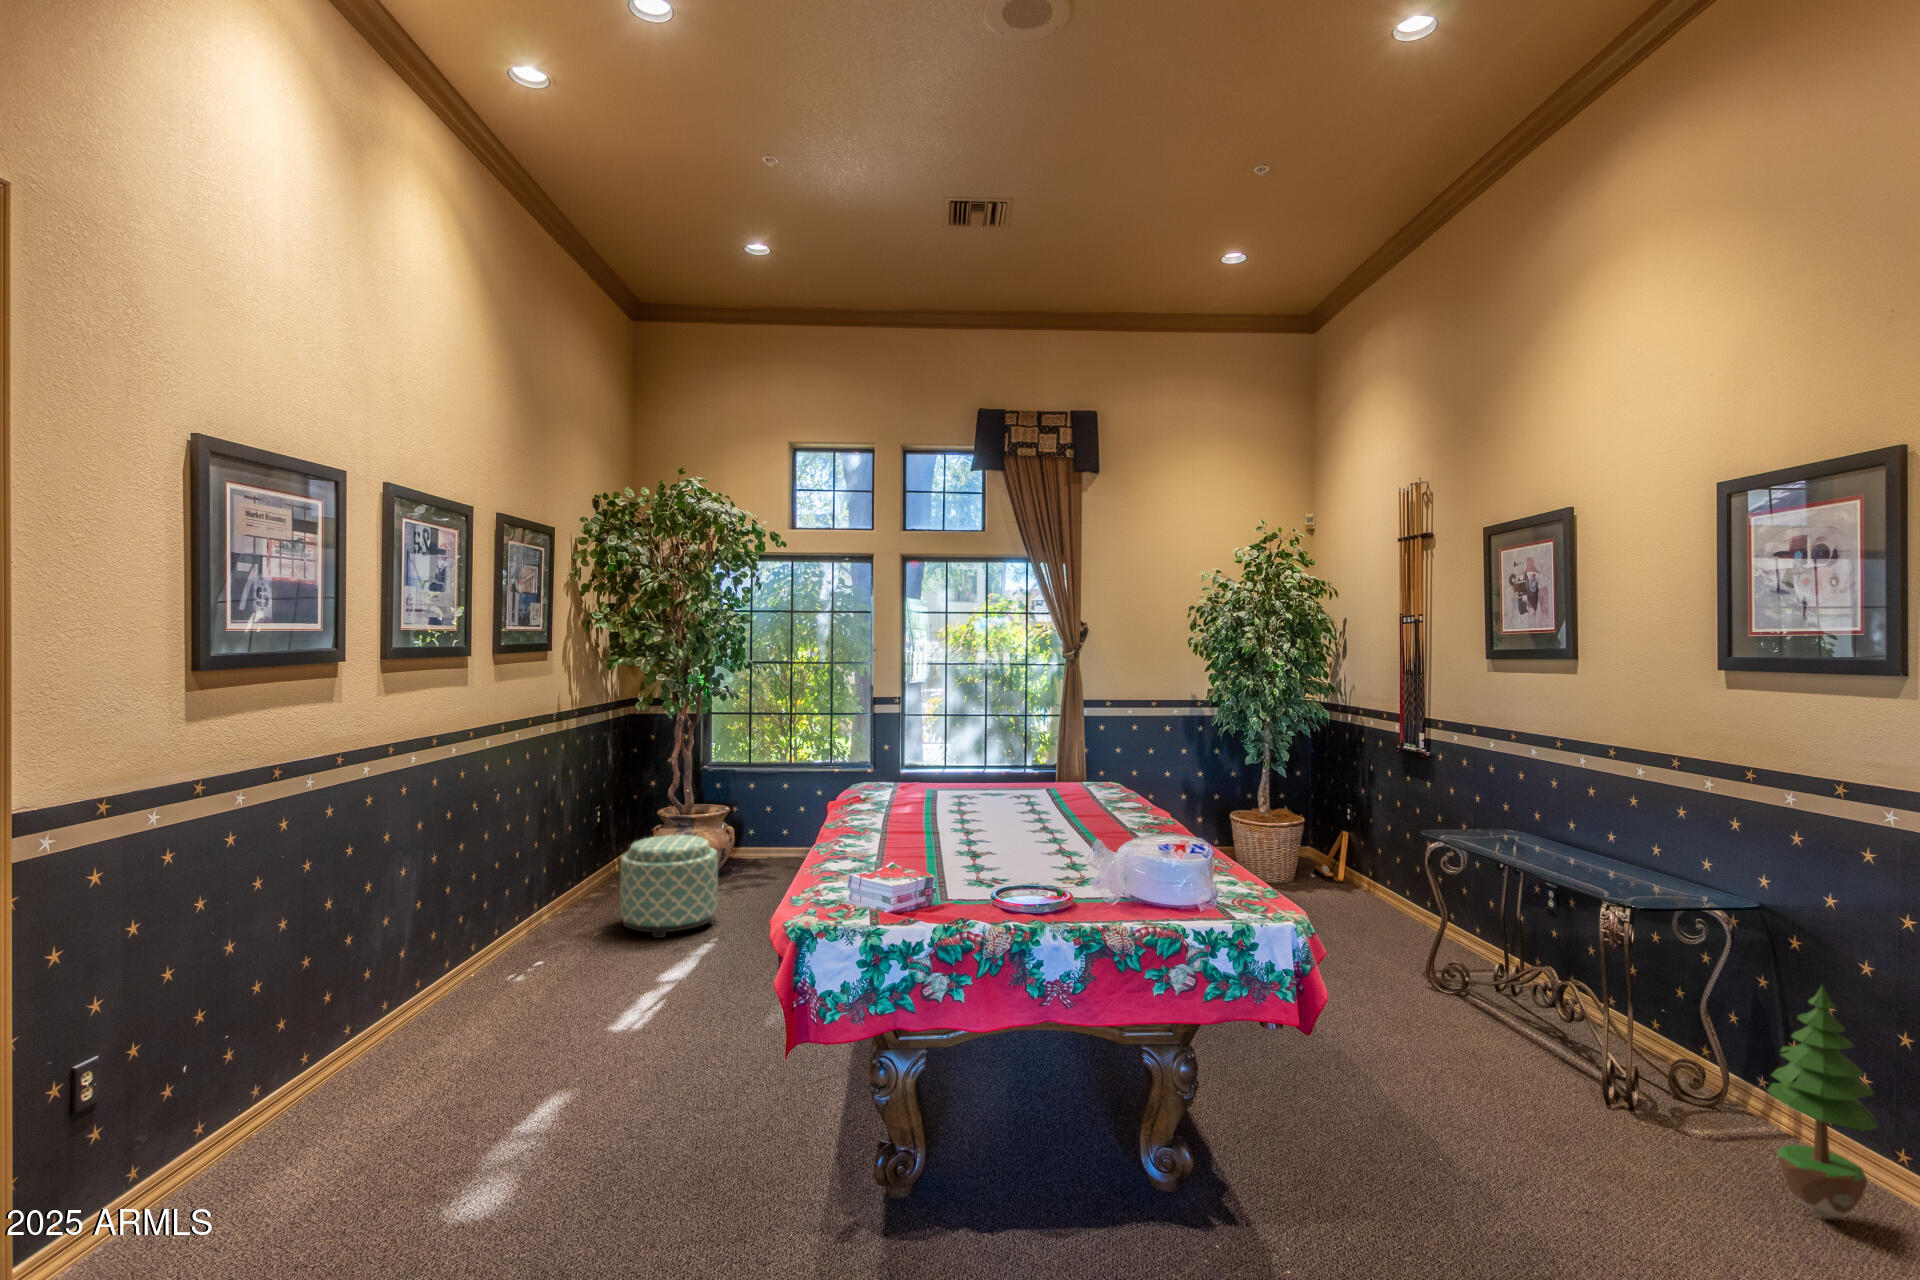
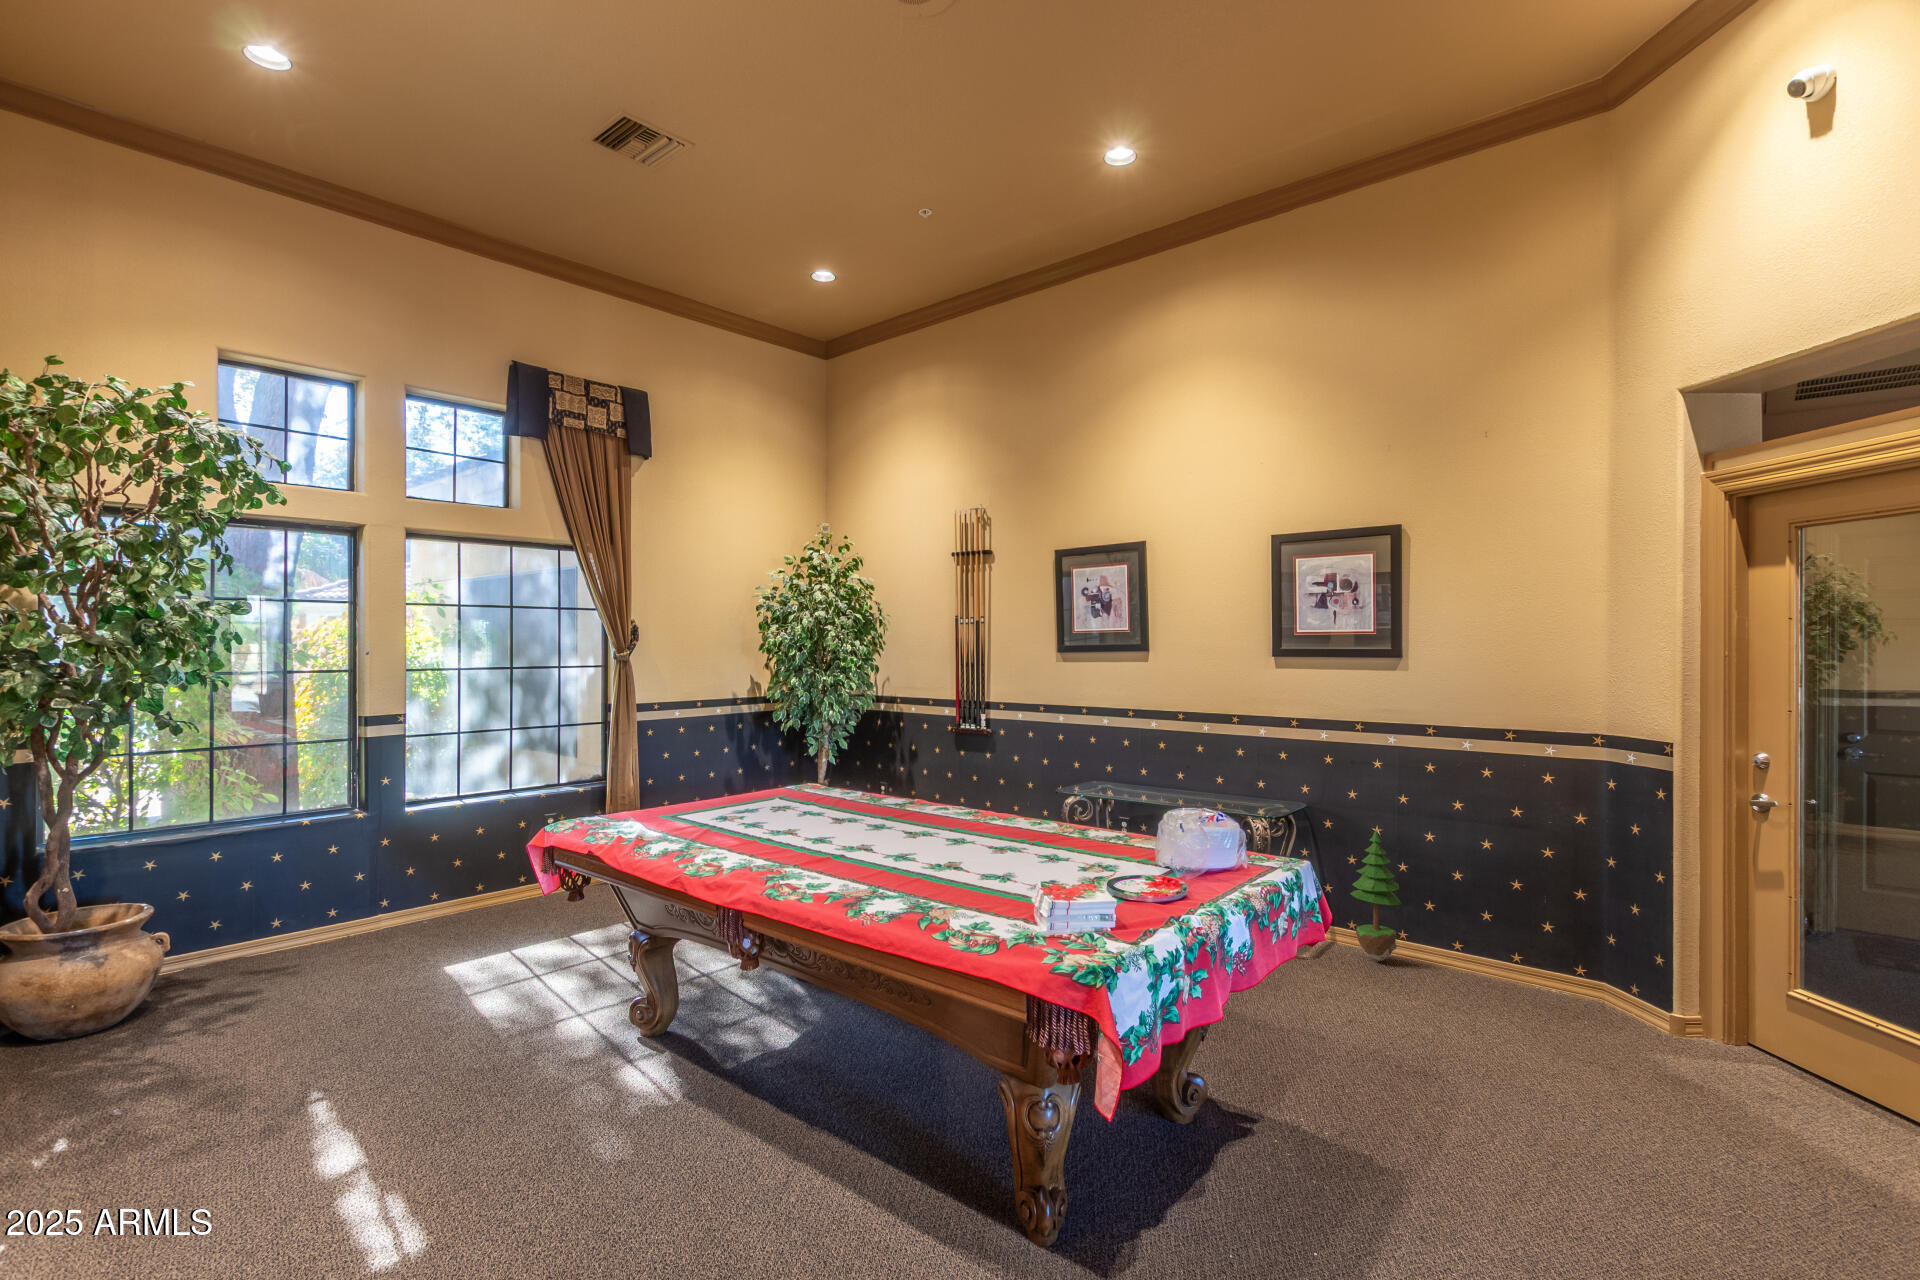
ottoman: present [620,835,718,938] -> none [95,952,297,1144]

